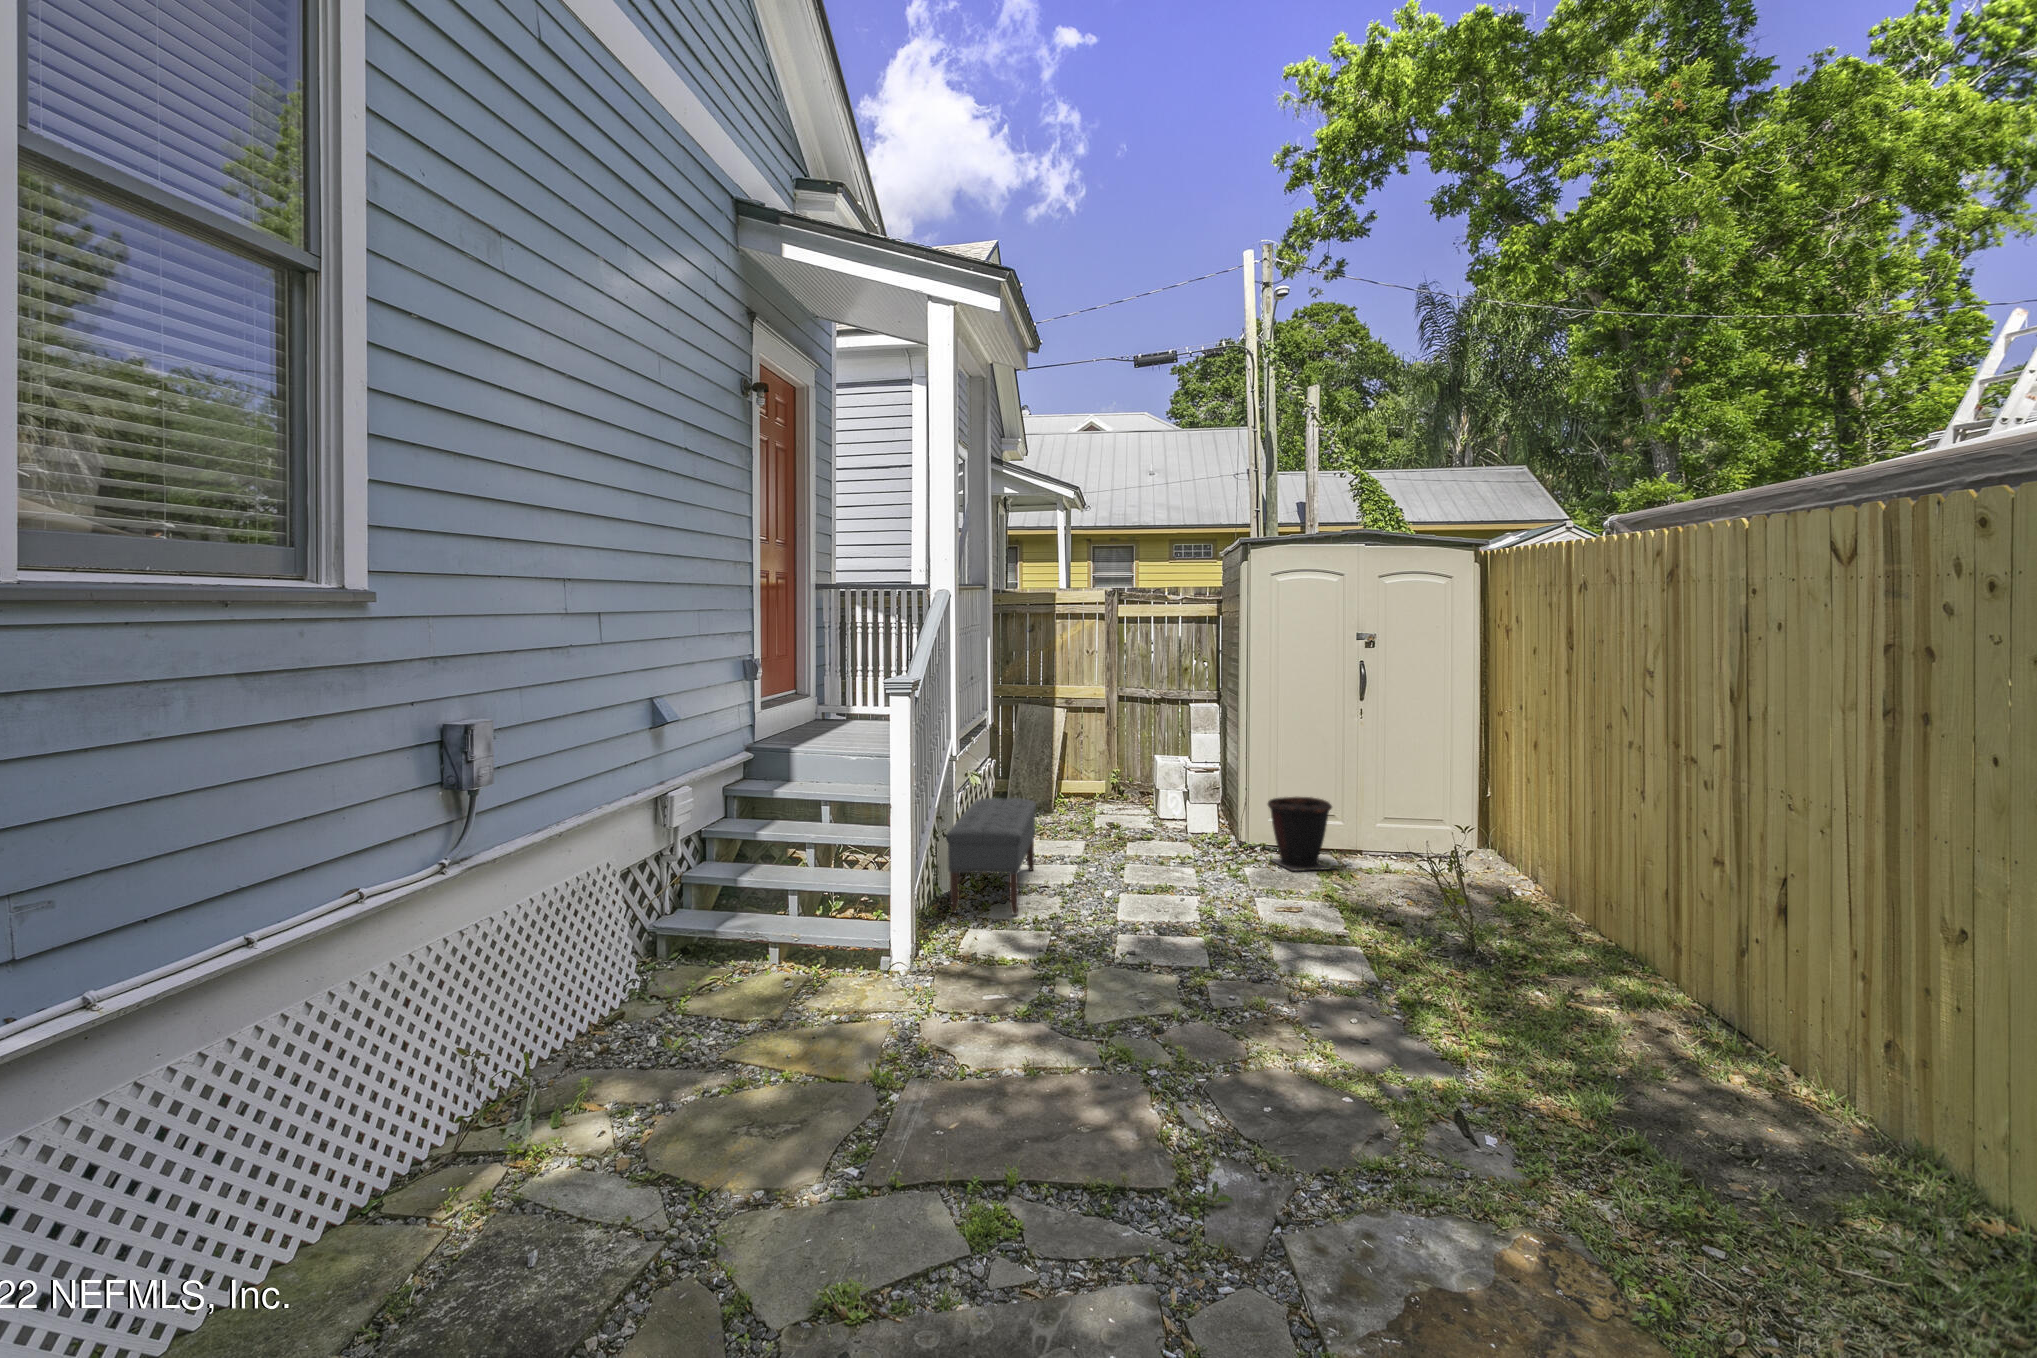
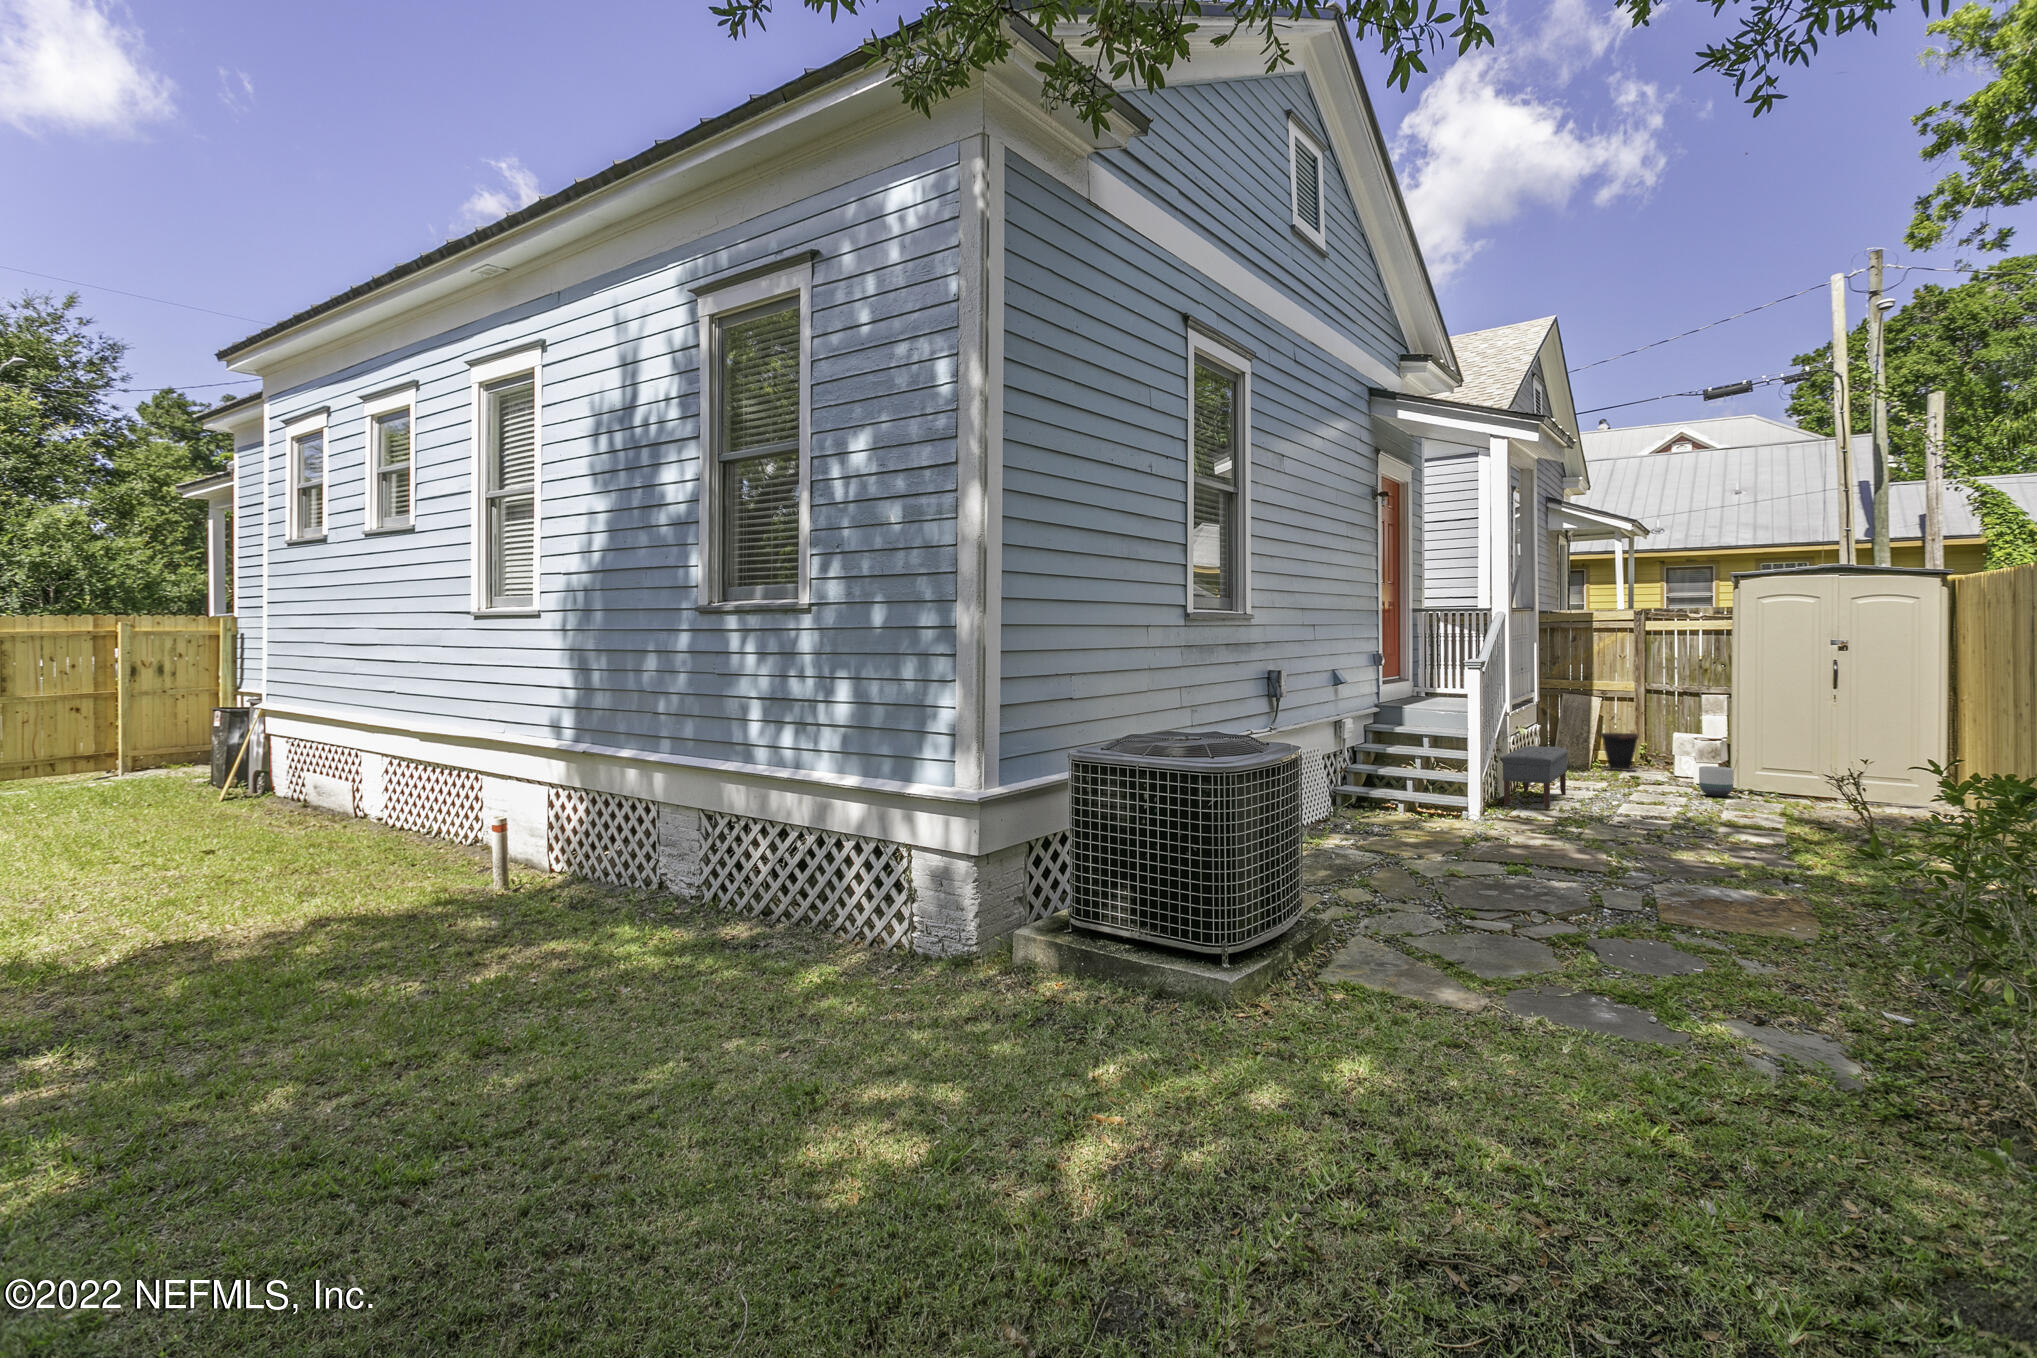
bucket: present [1268,797,1334,871] -> present [1601,733,1639,771]
planter: none [1196,809,1236,853] -> present [1699,766,1733,796]

